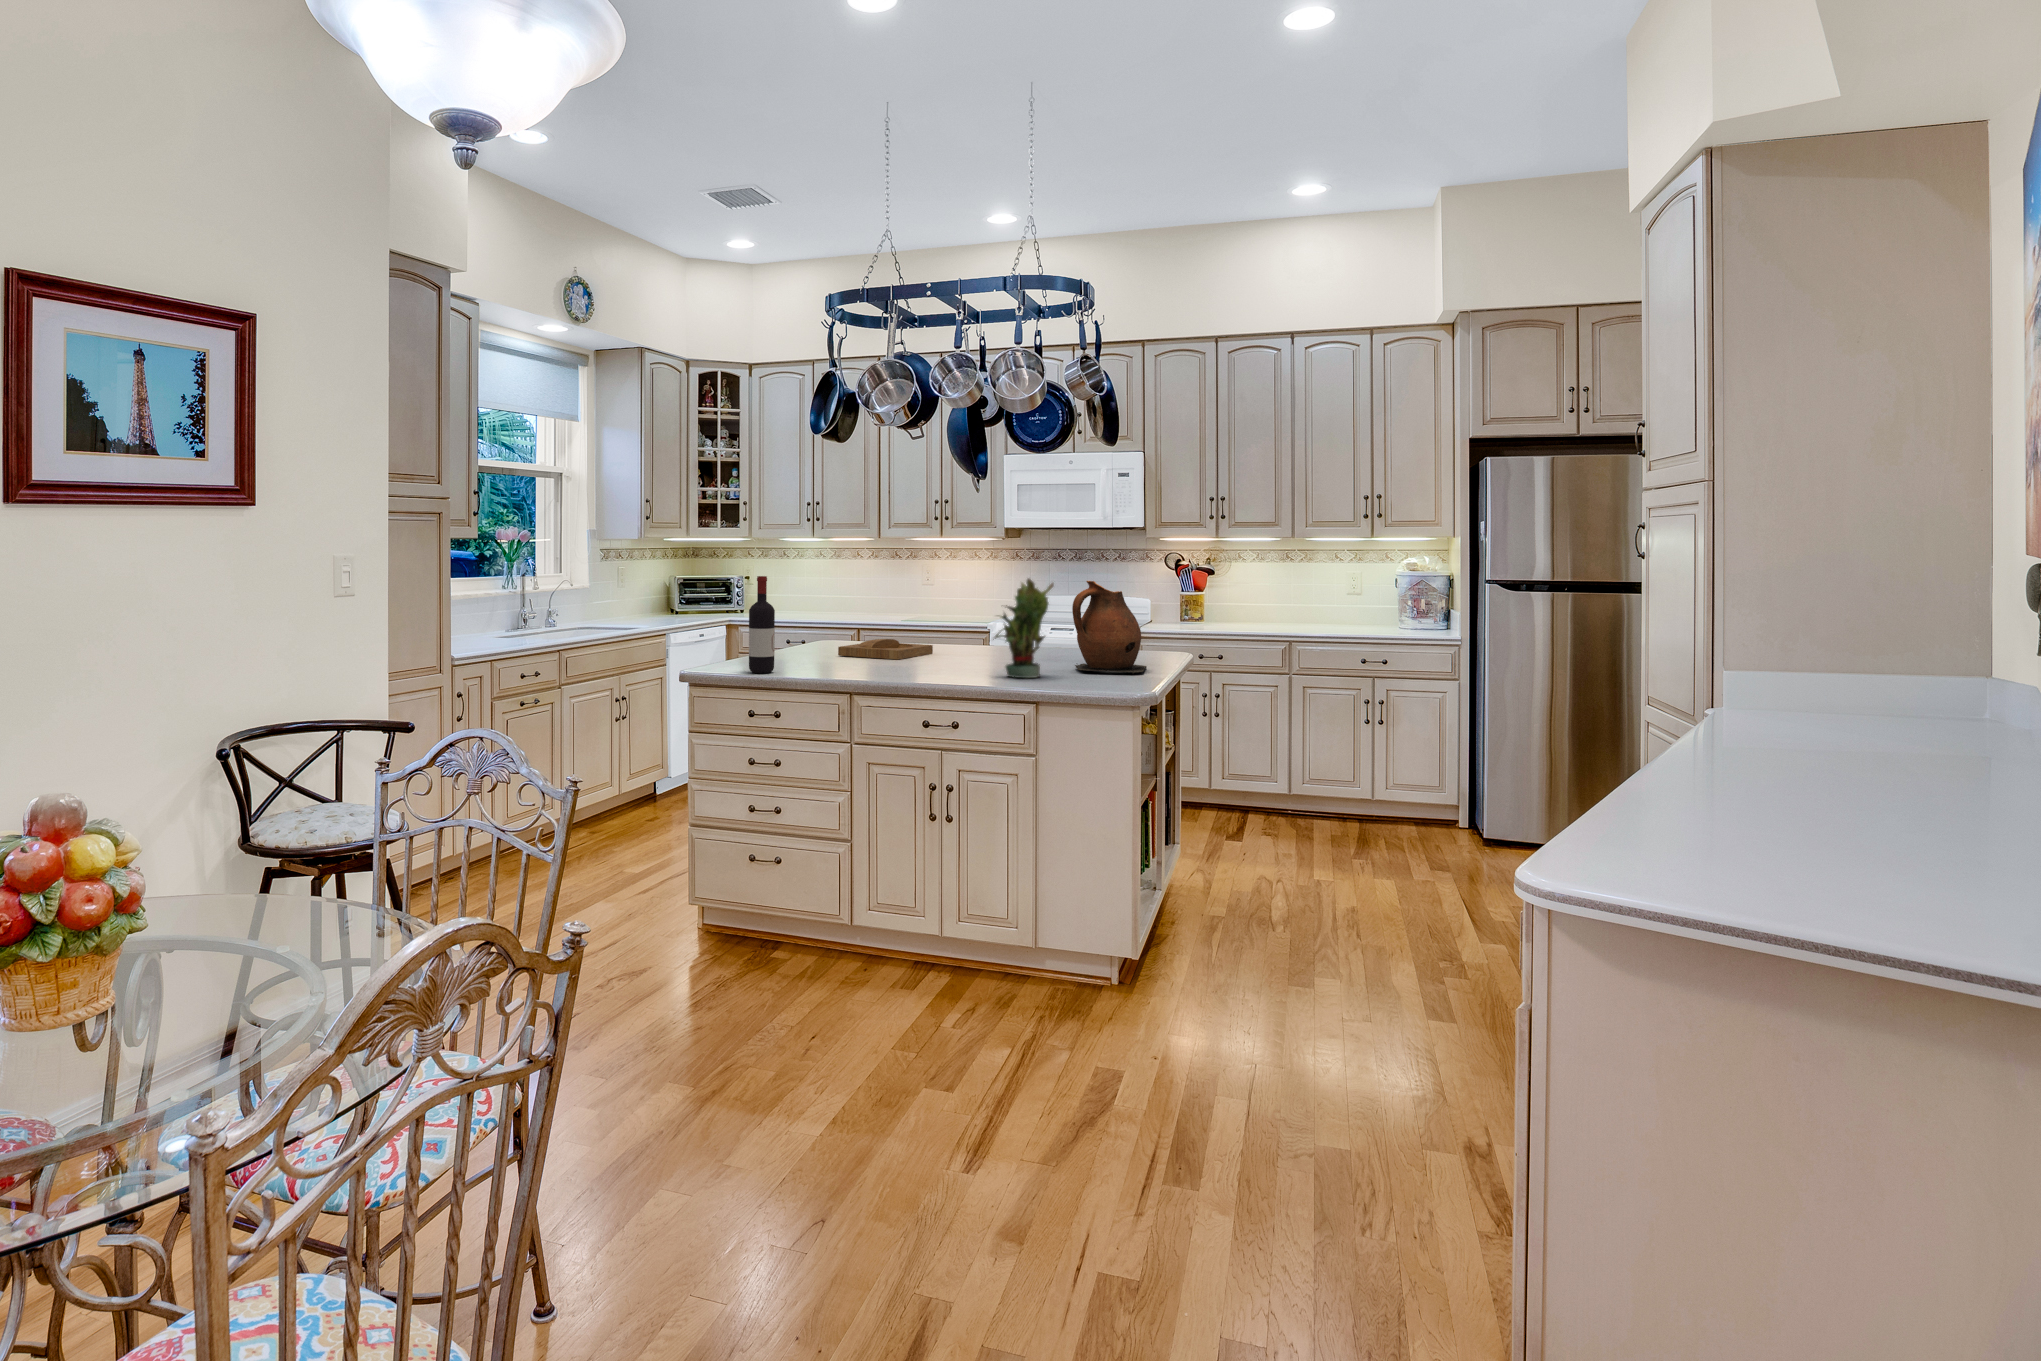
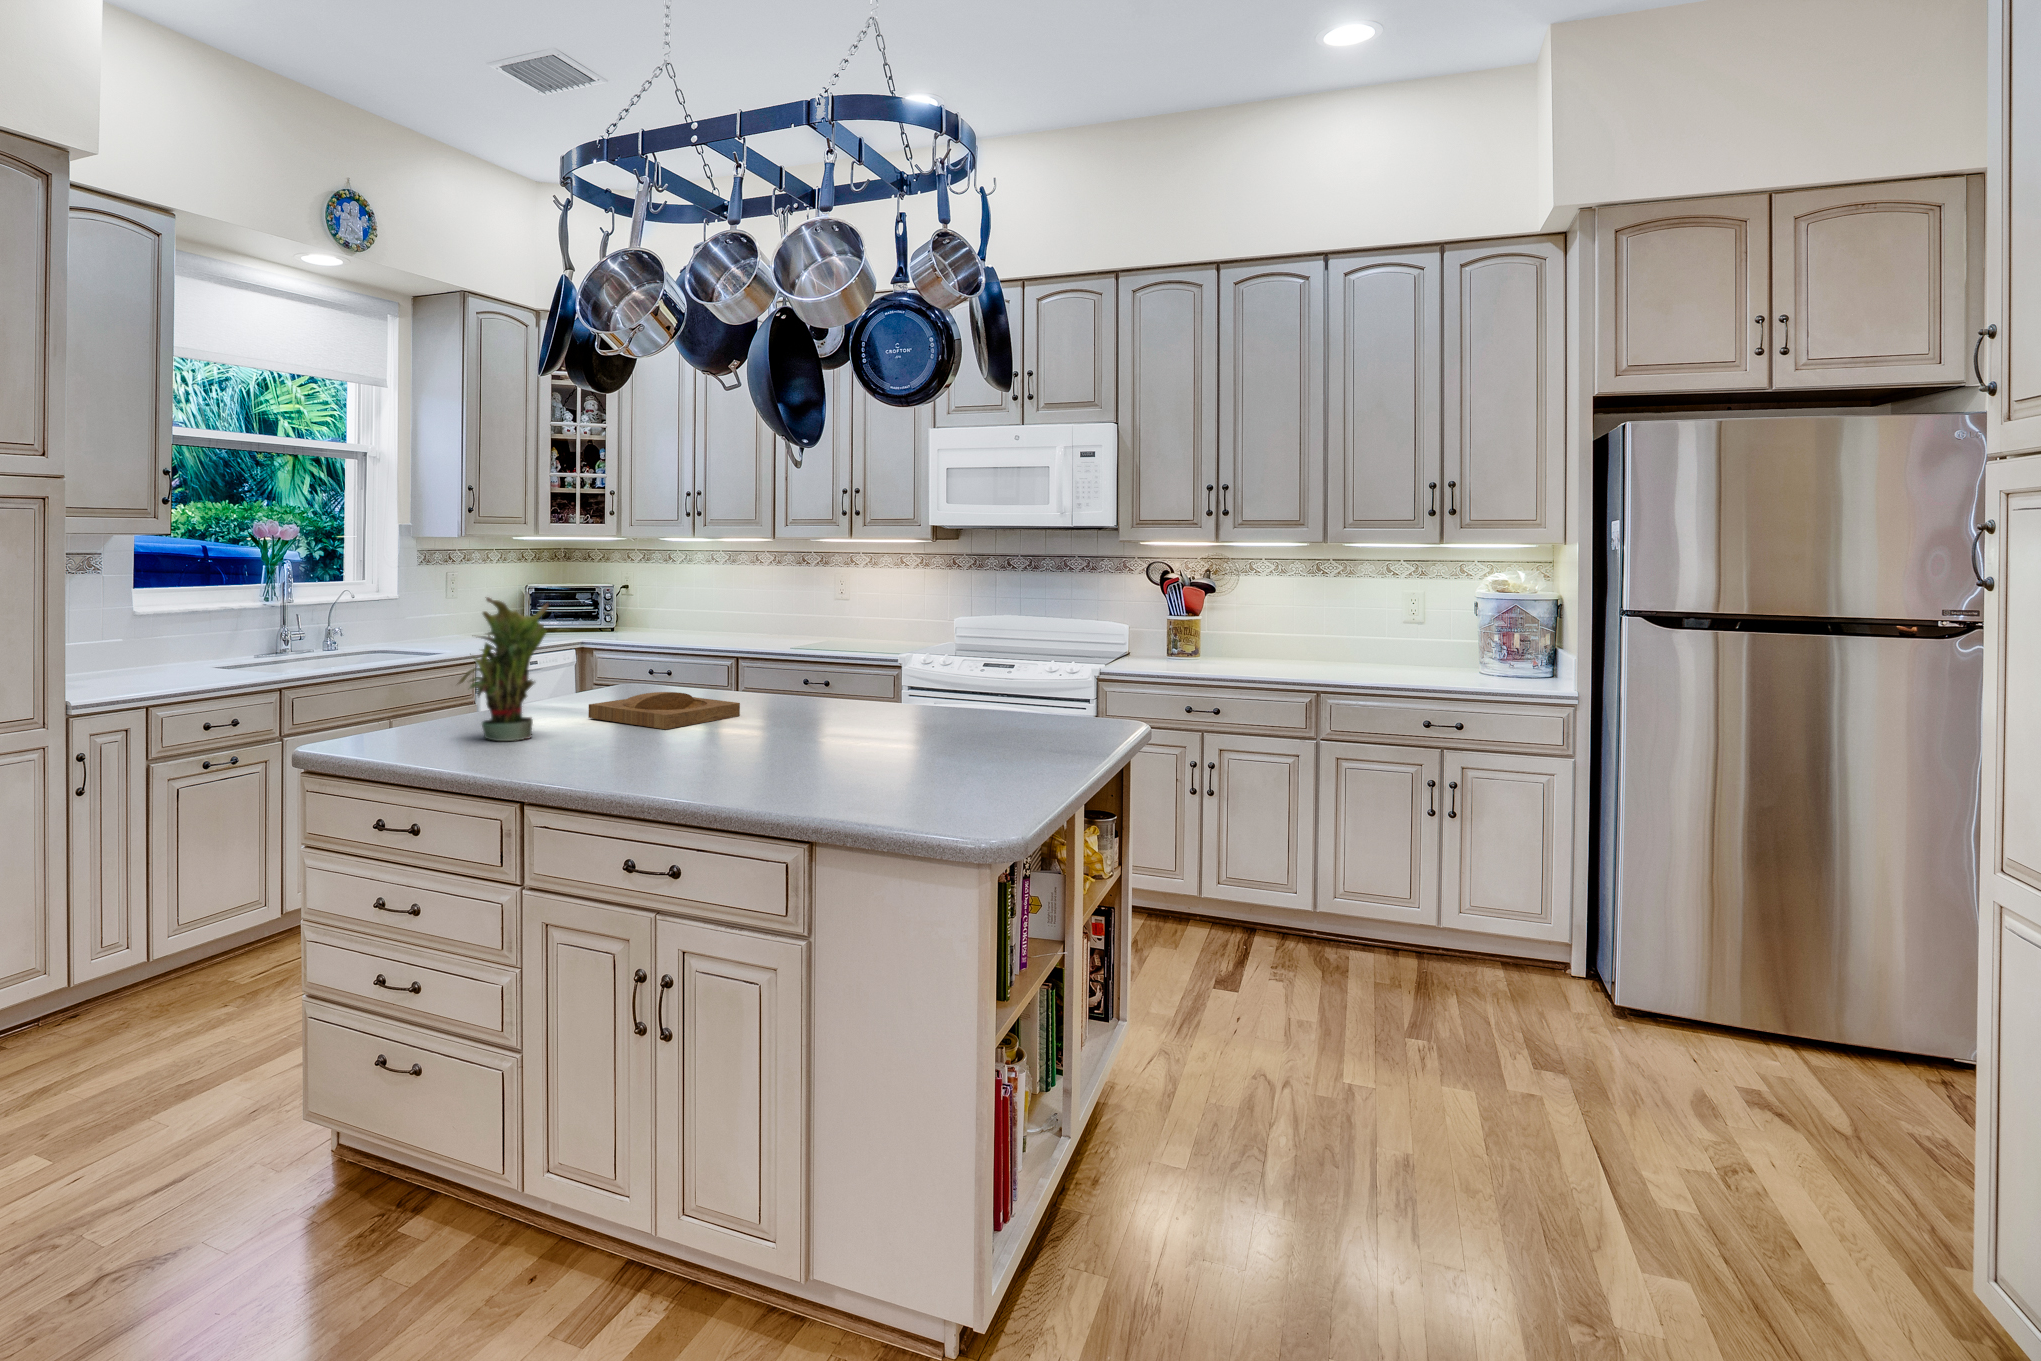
wine bottle: present [749,576,775,673] -> none [376,599,422,760]
potted plant: present [993,578,1054,678] -> present [457,597,549,741]
ceramic pitcher: present [1072,581,1147,674] -> none [909,613,1045,782]

